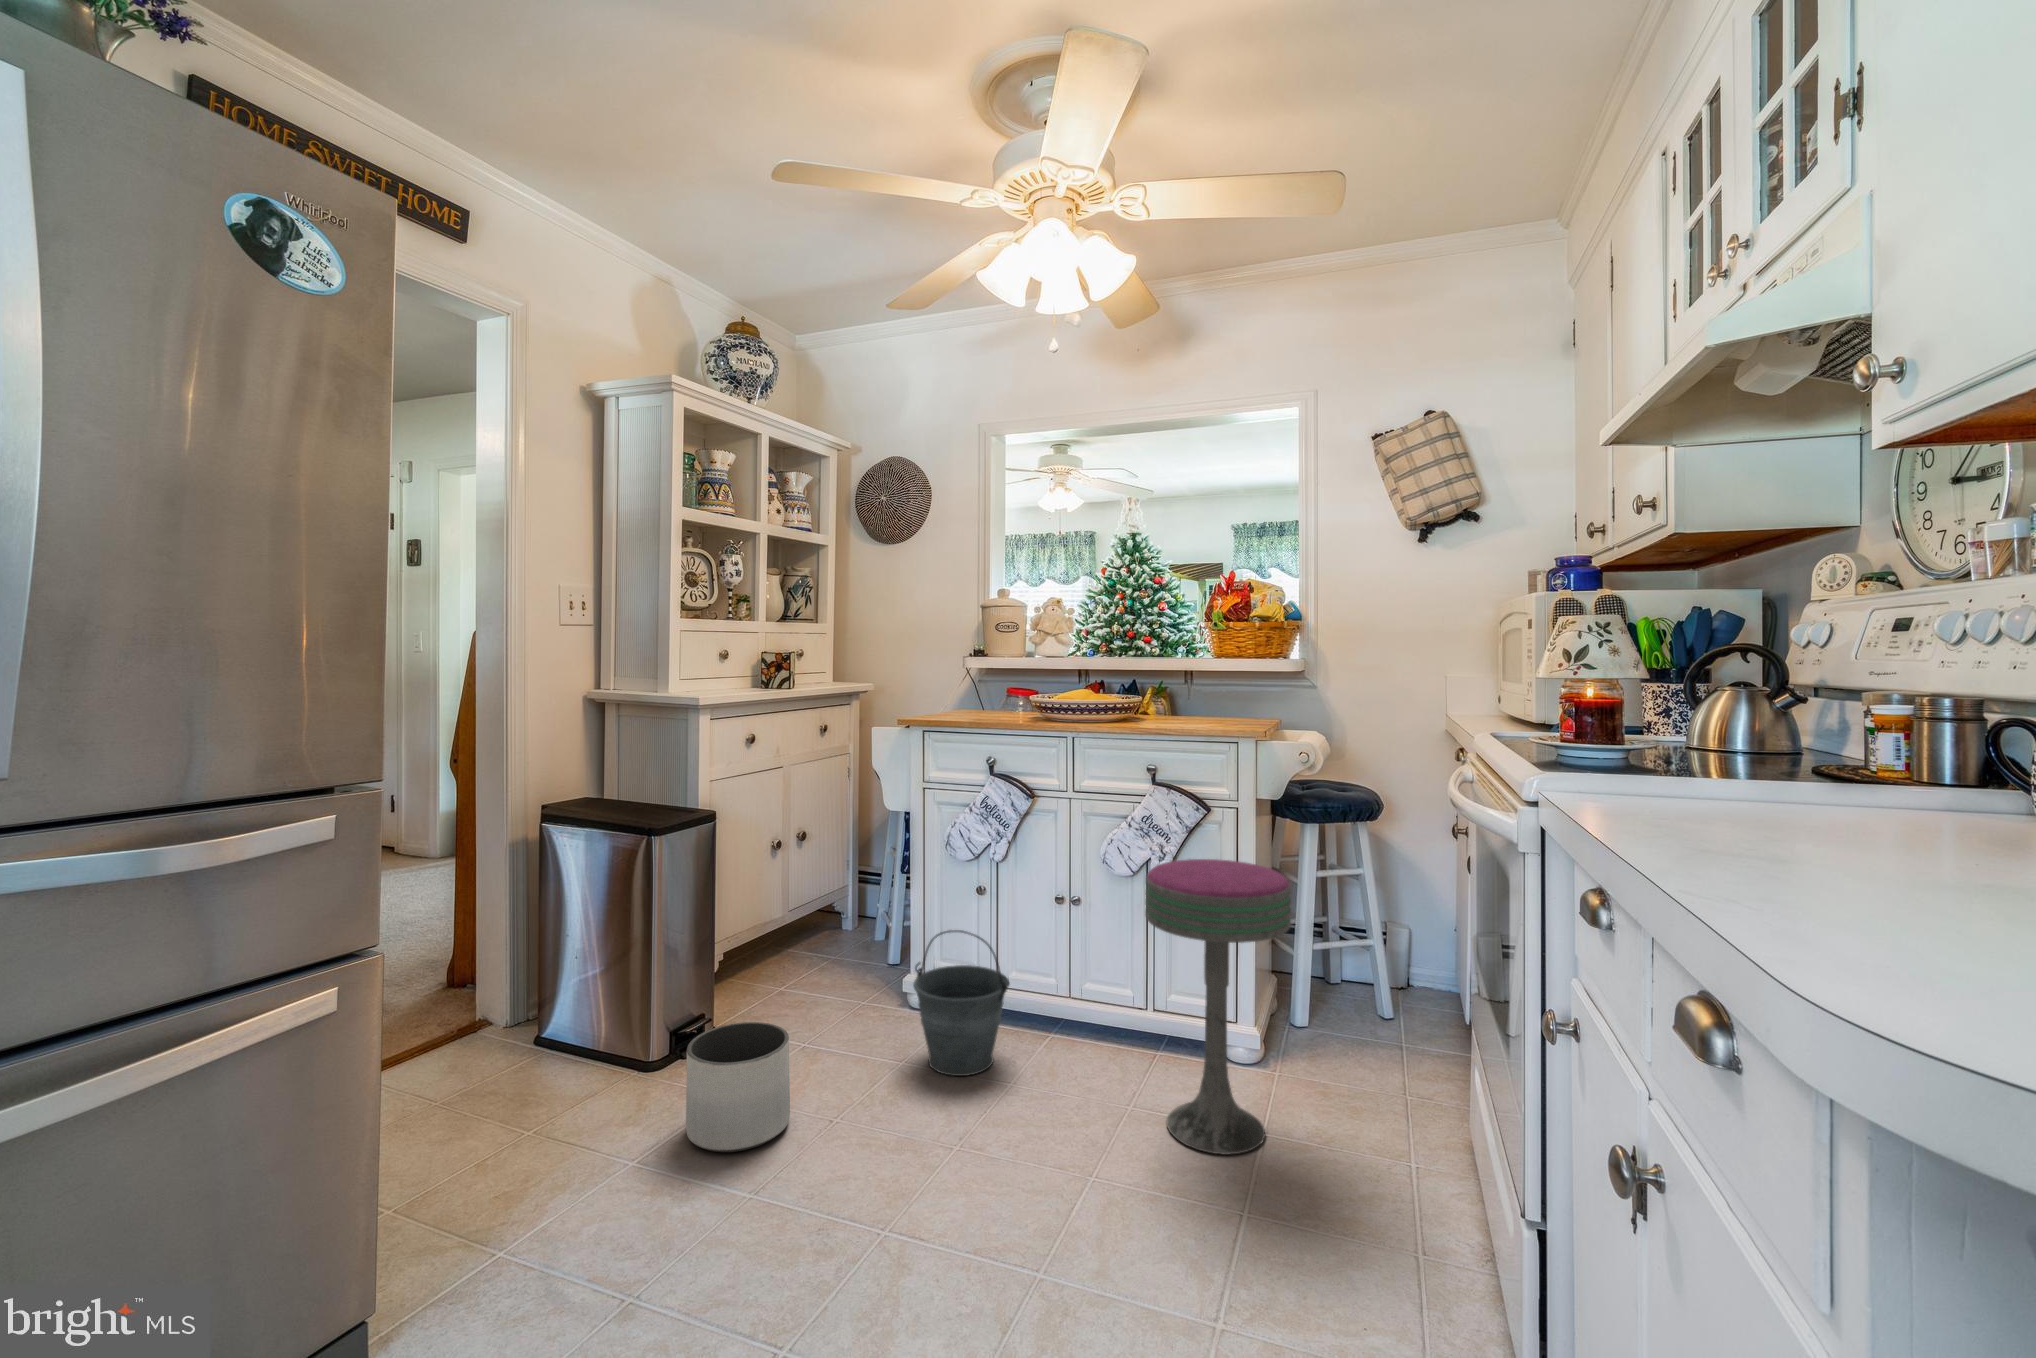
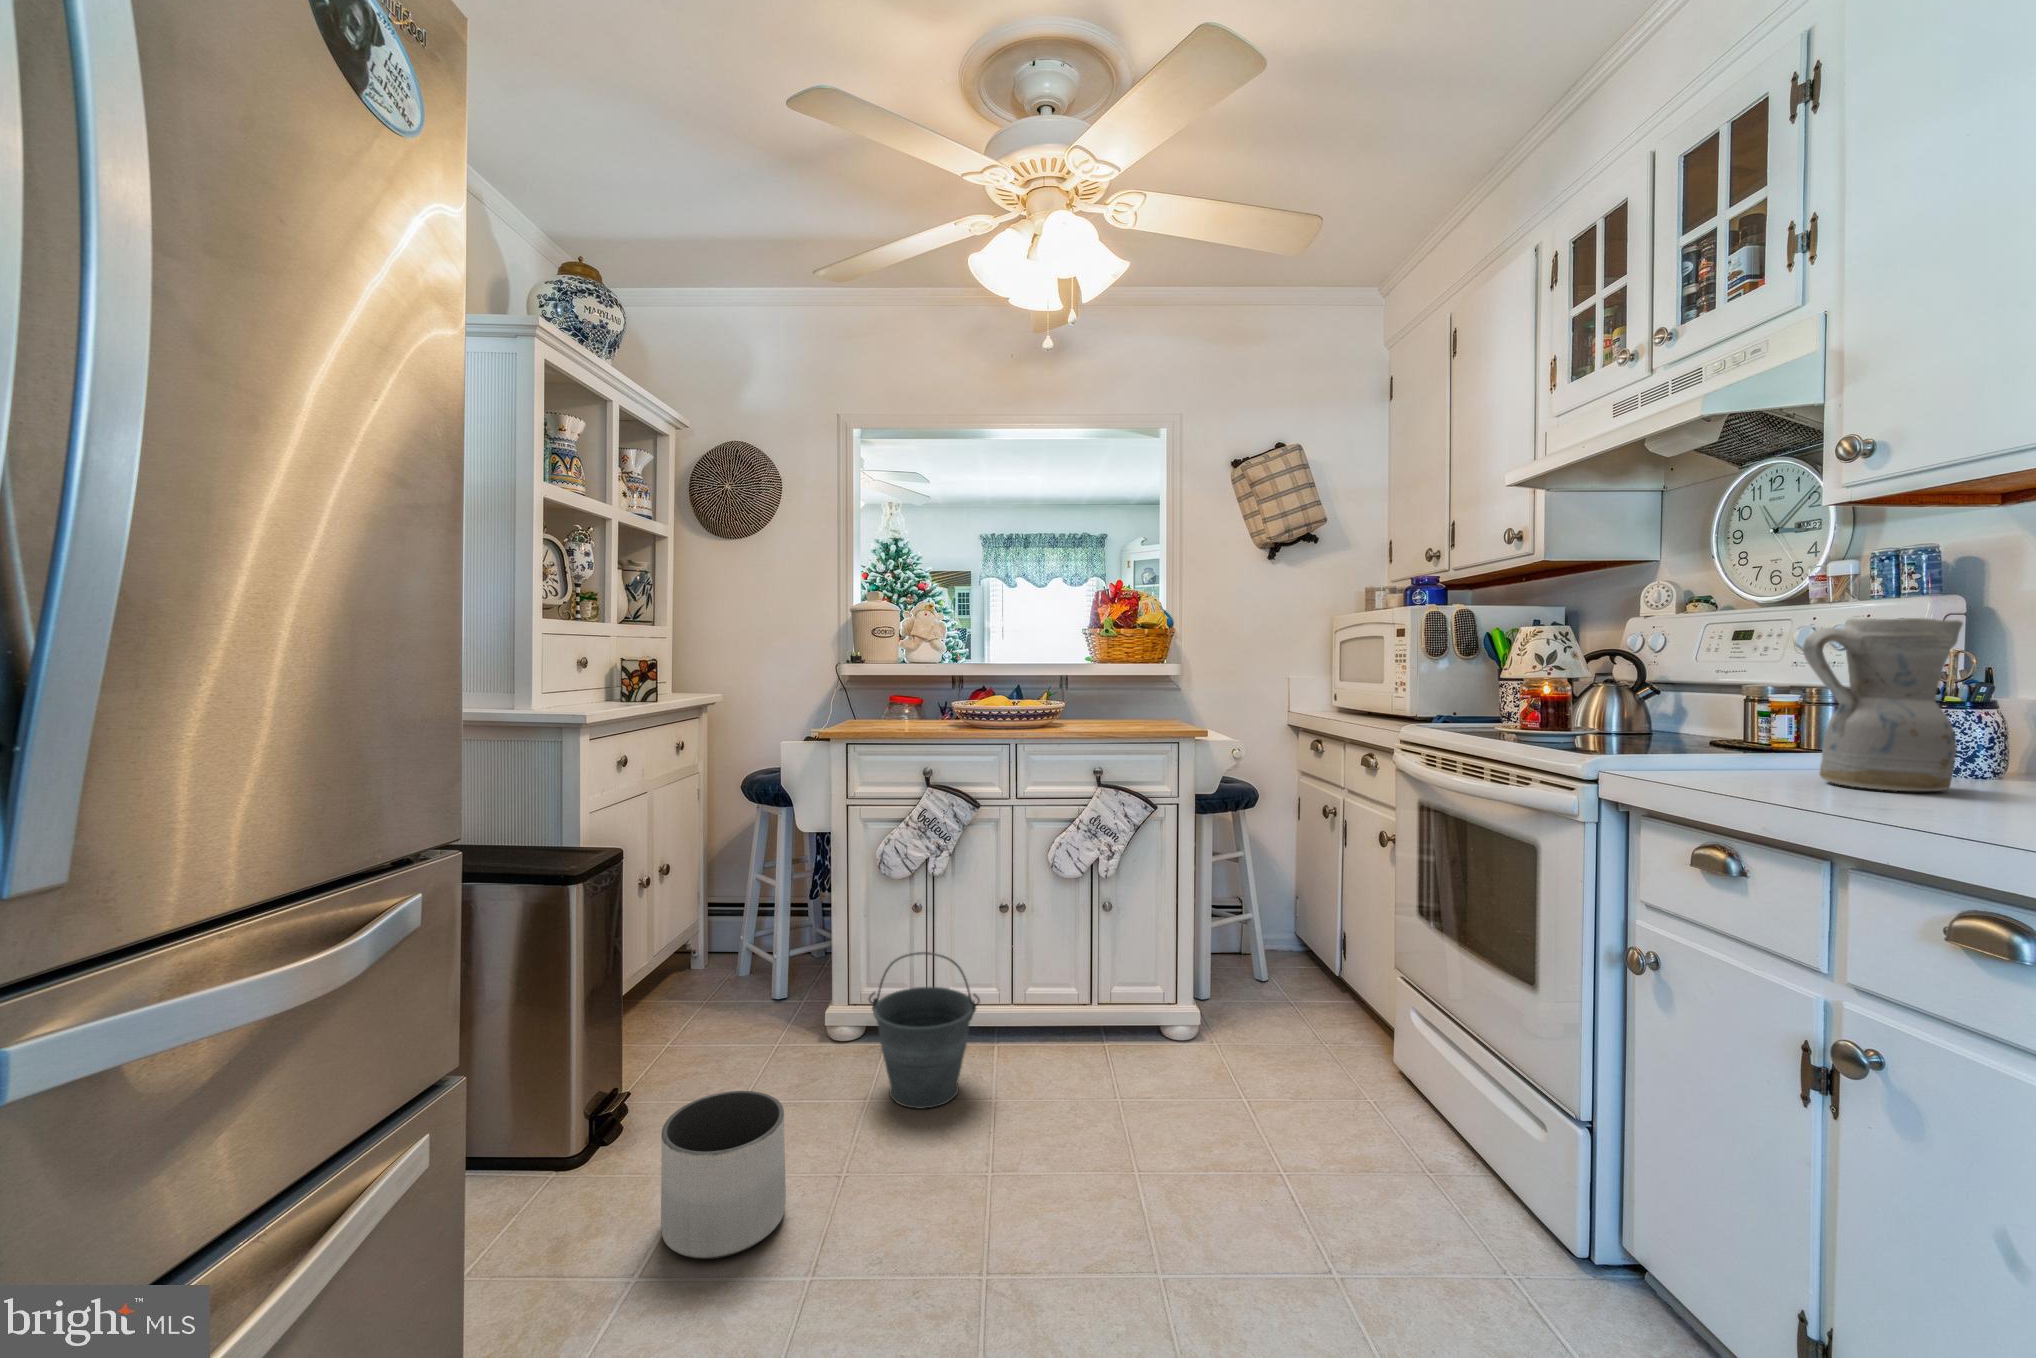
ceramic pitcher: none [1760,600,1972,828] -> present [1803,618,1963,791]
bar stool: present [1145,859,1291,1155] -> none [1136,854,1274,1136]

